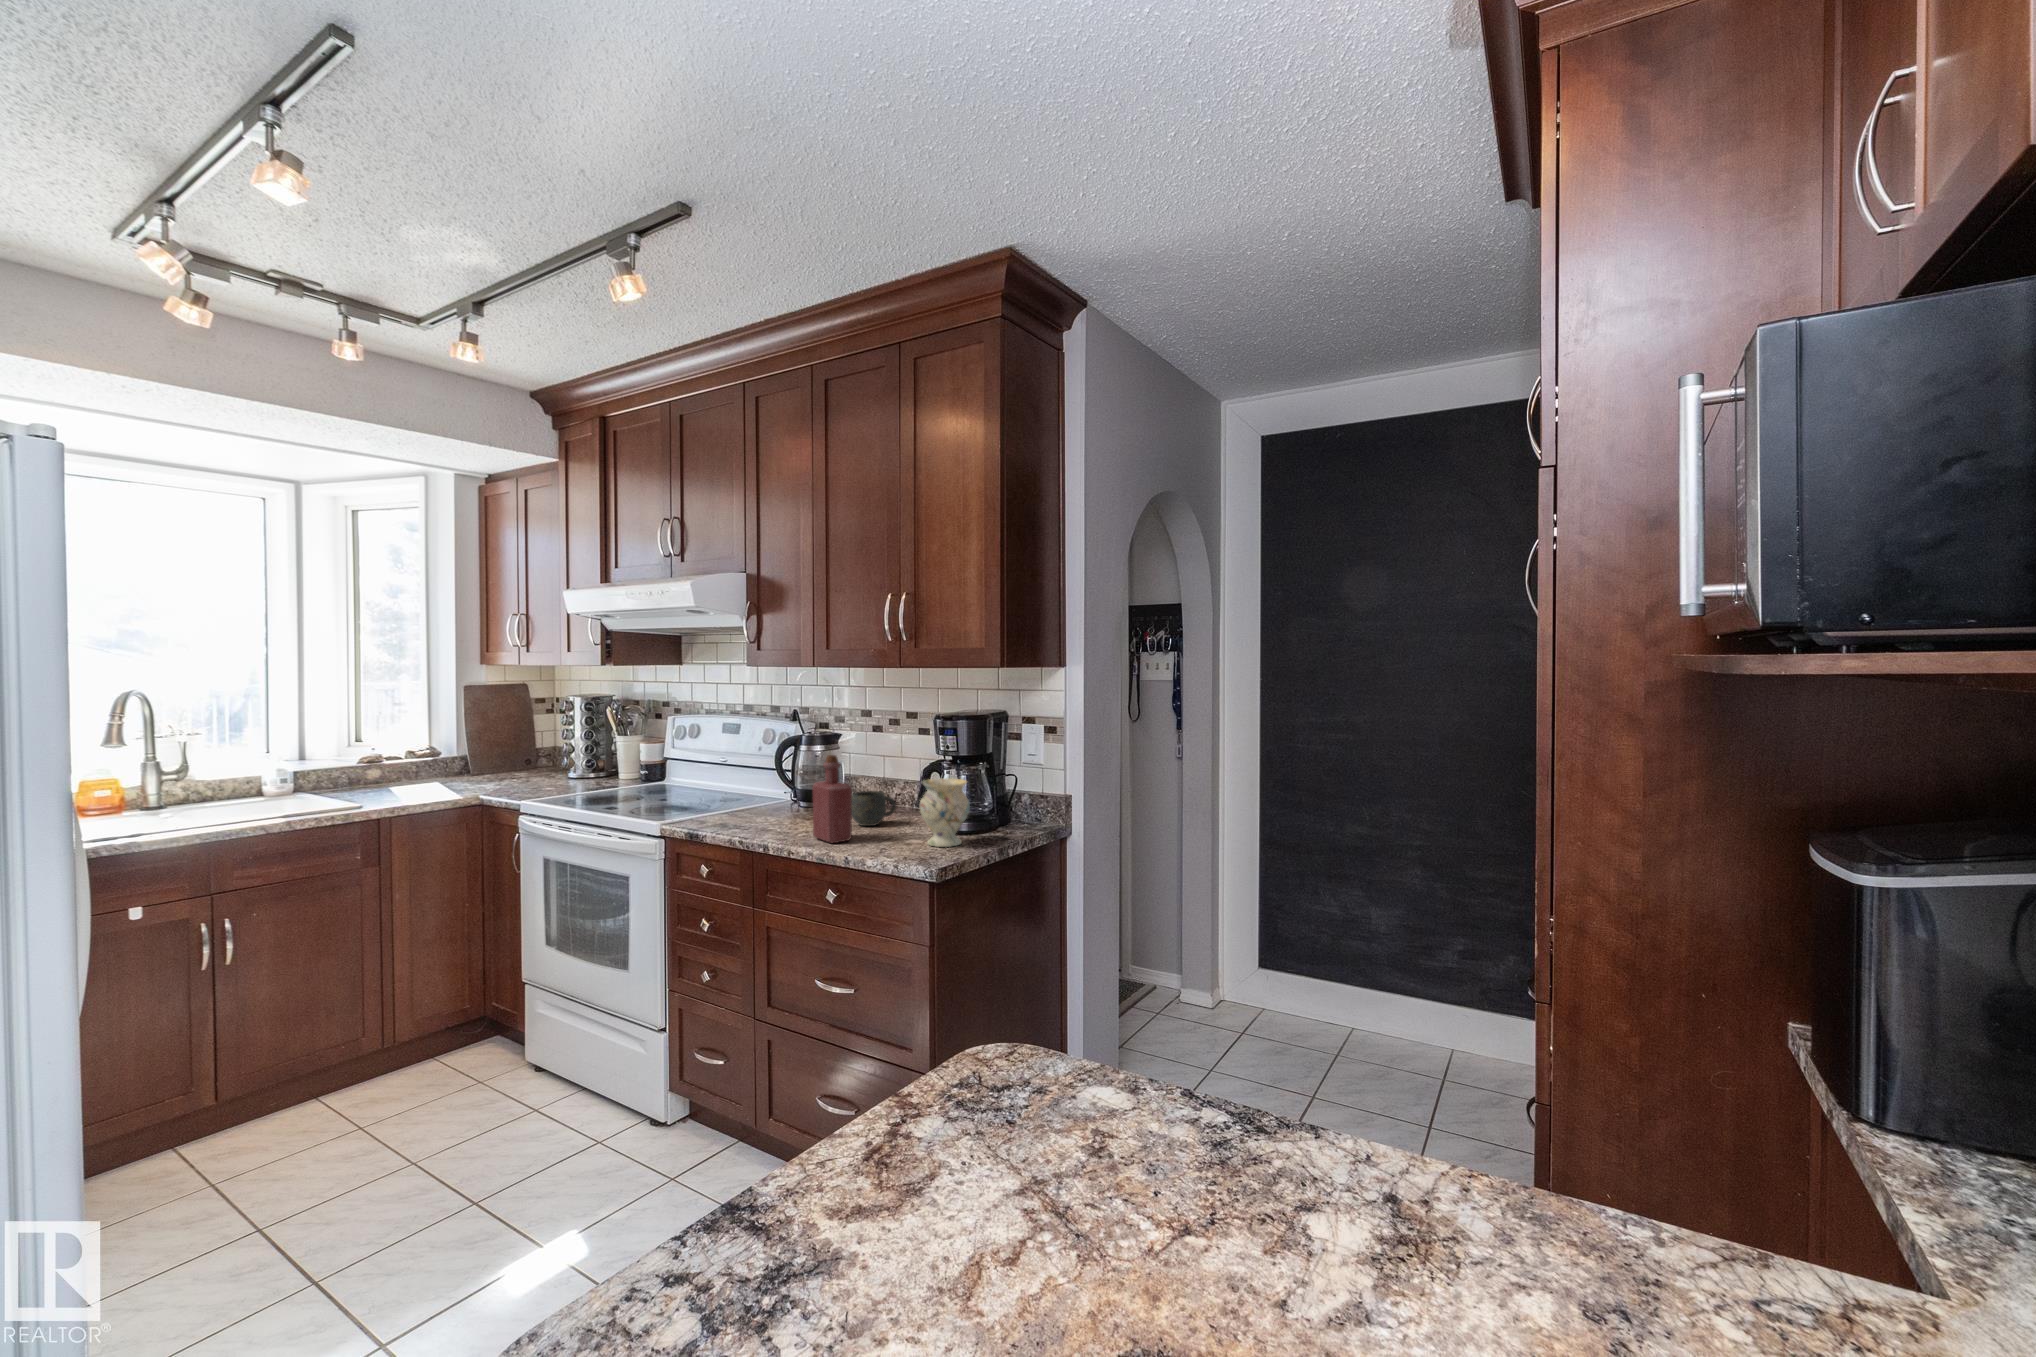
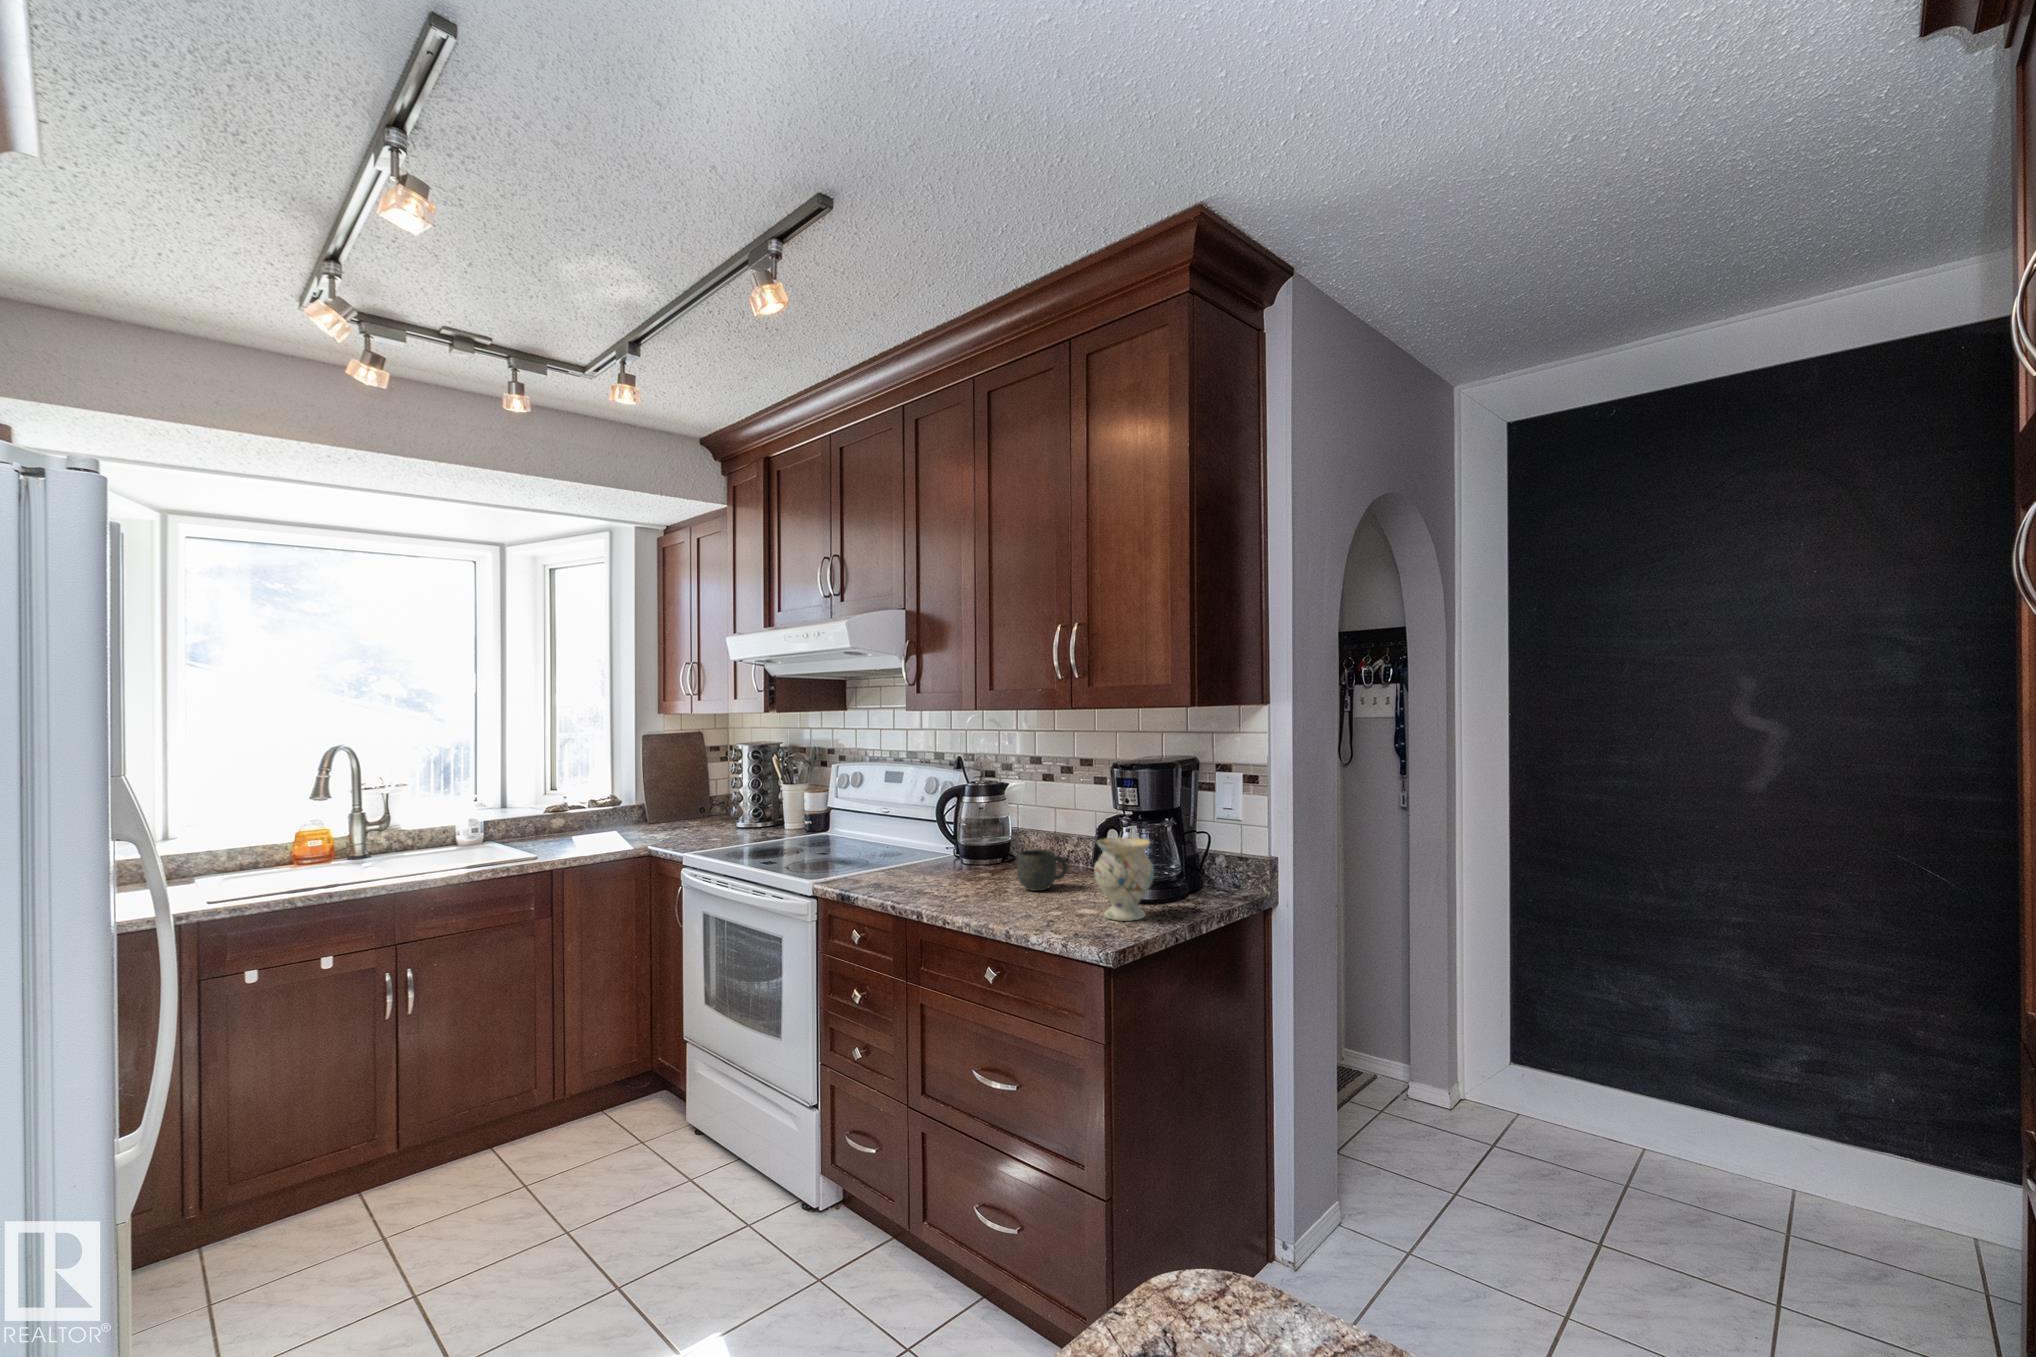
bottle: present [812,755,852,843] -> none [972,809,1017,912]

